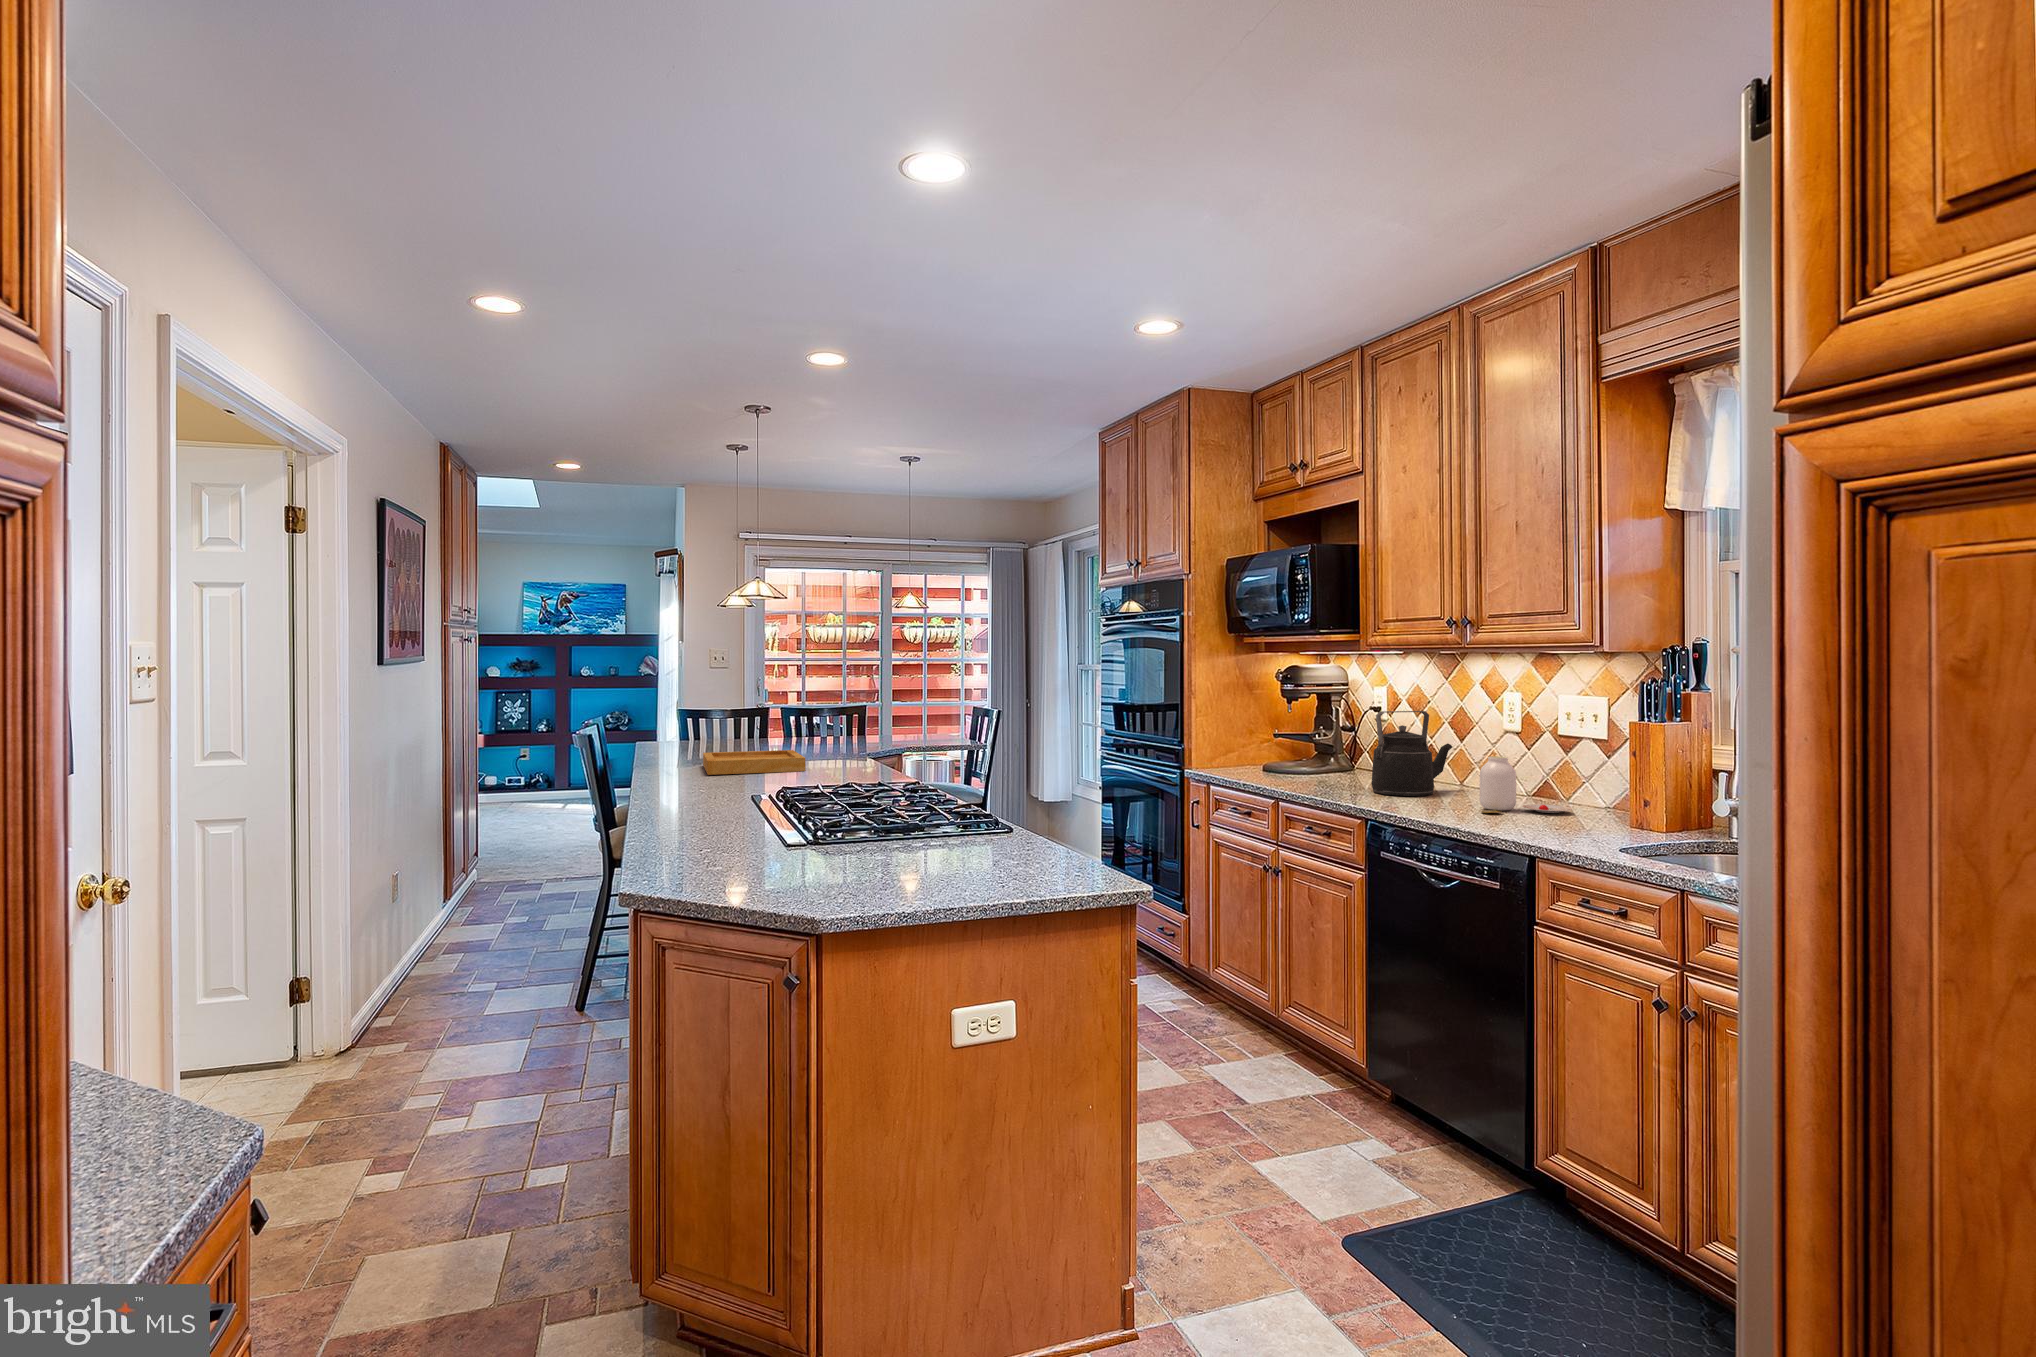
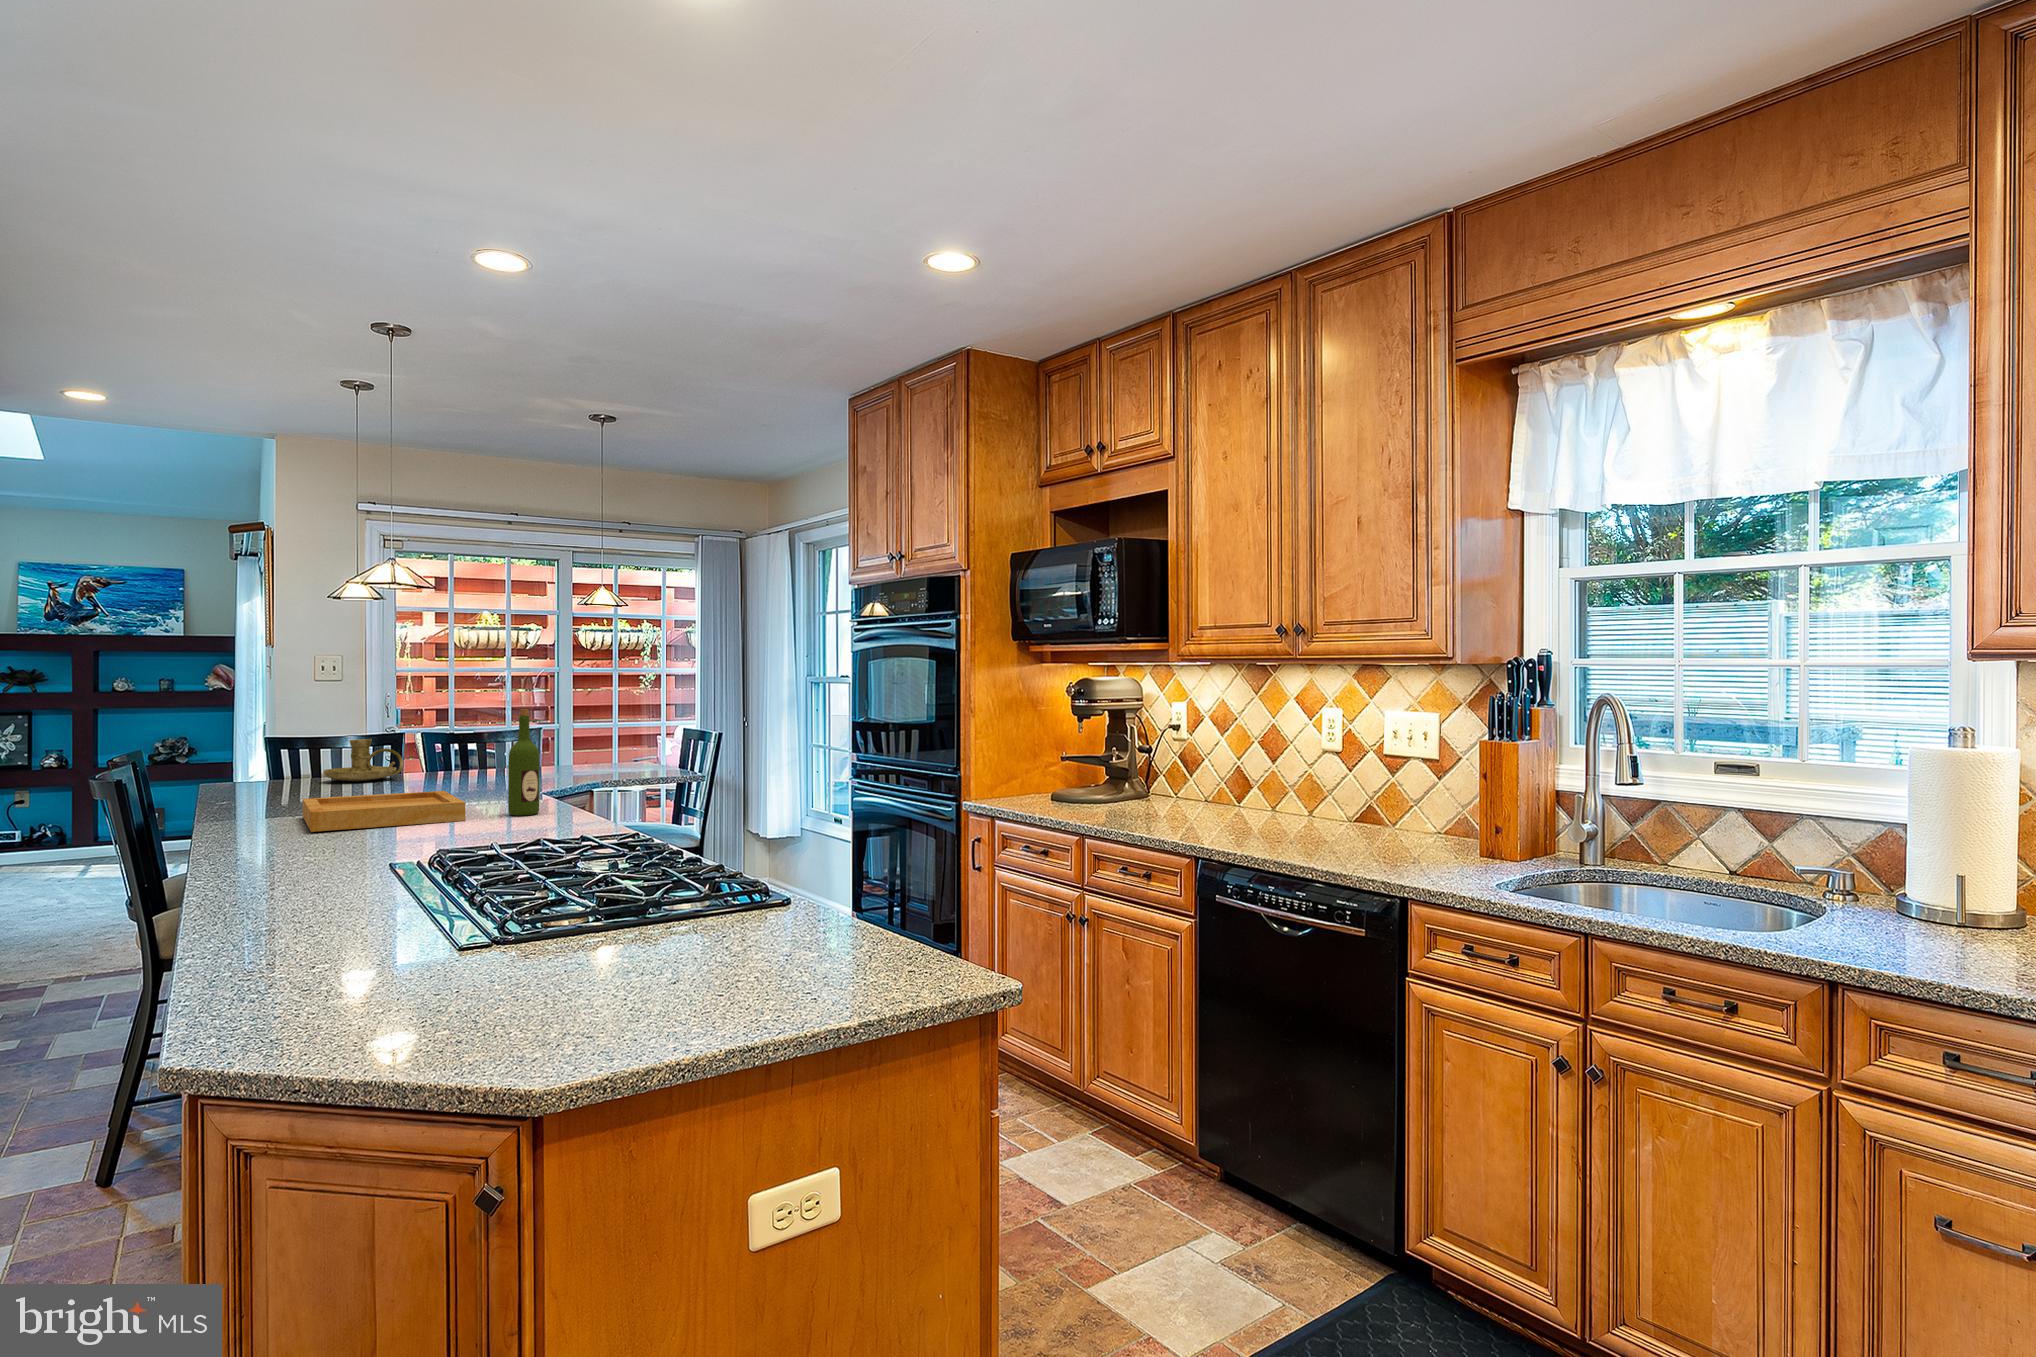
wine bottle: none [834,690,855,769] -> present [508,709,539,815]
kettle: present [1371,711,1452,796] -> none [1189,729,1272,826]
candle holder: none [717,712,768,743] -> present [324,739,403,781]
jar: present [1480,756,1572,813] -> none [1316,780,1417,845]

